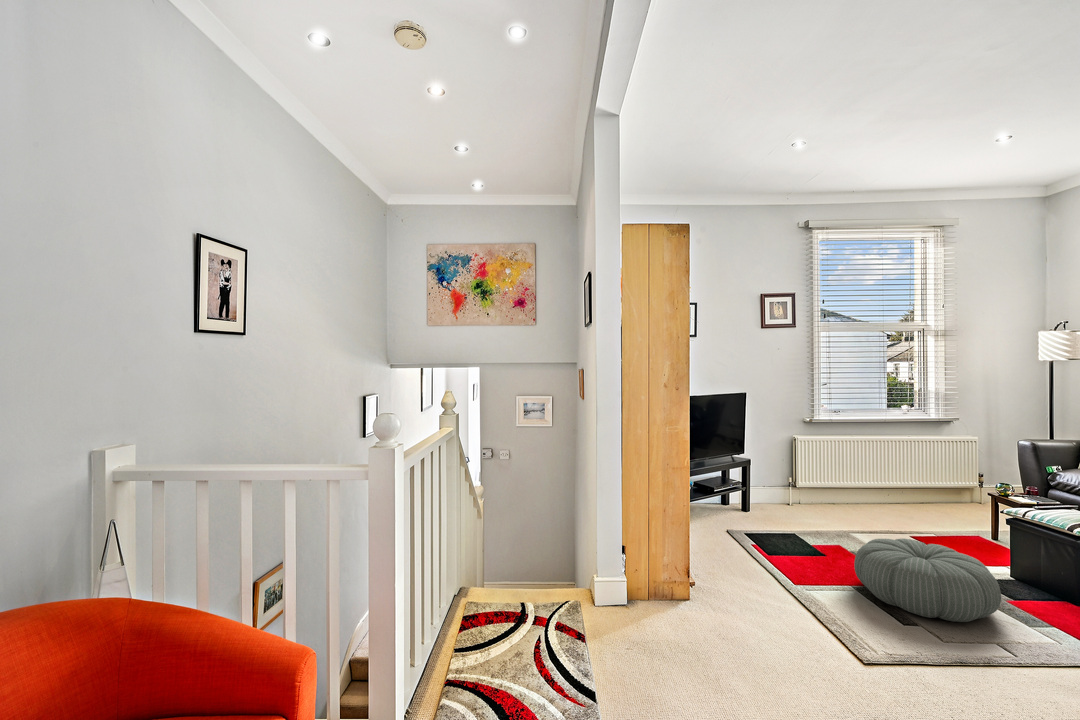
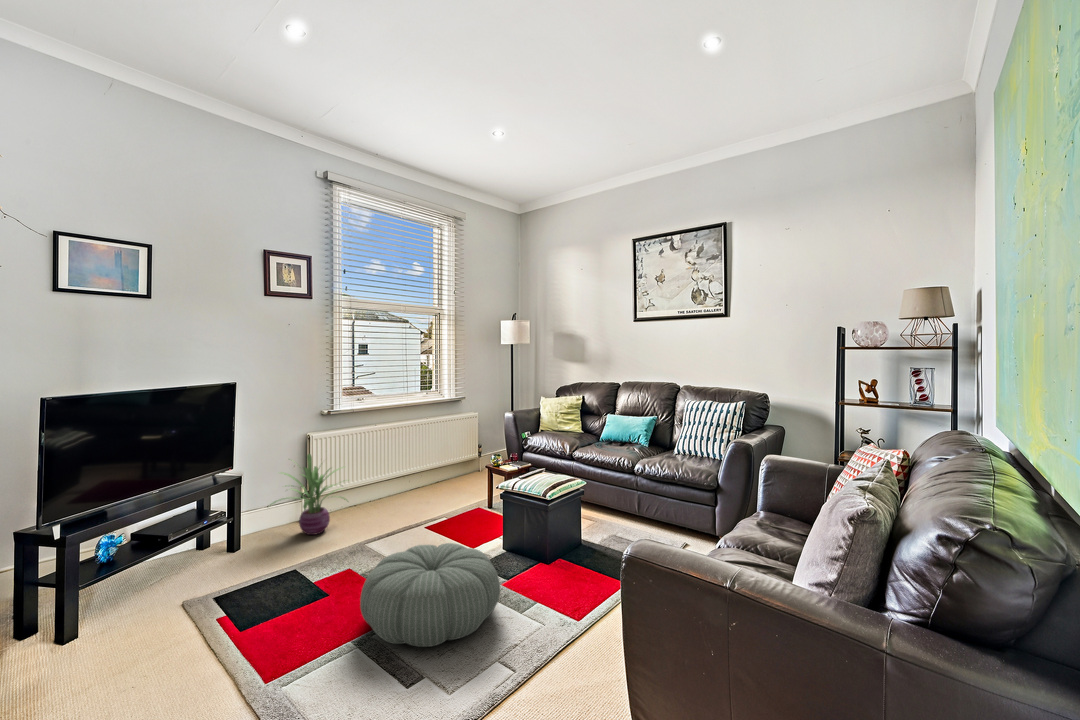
decorative plant: none [767,451,834,516] -> present [270,454,347,535]

